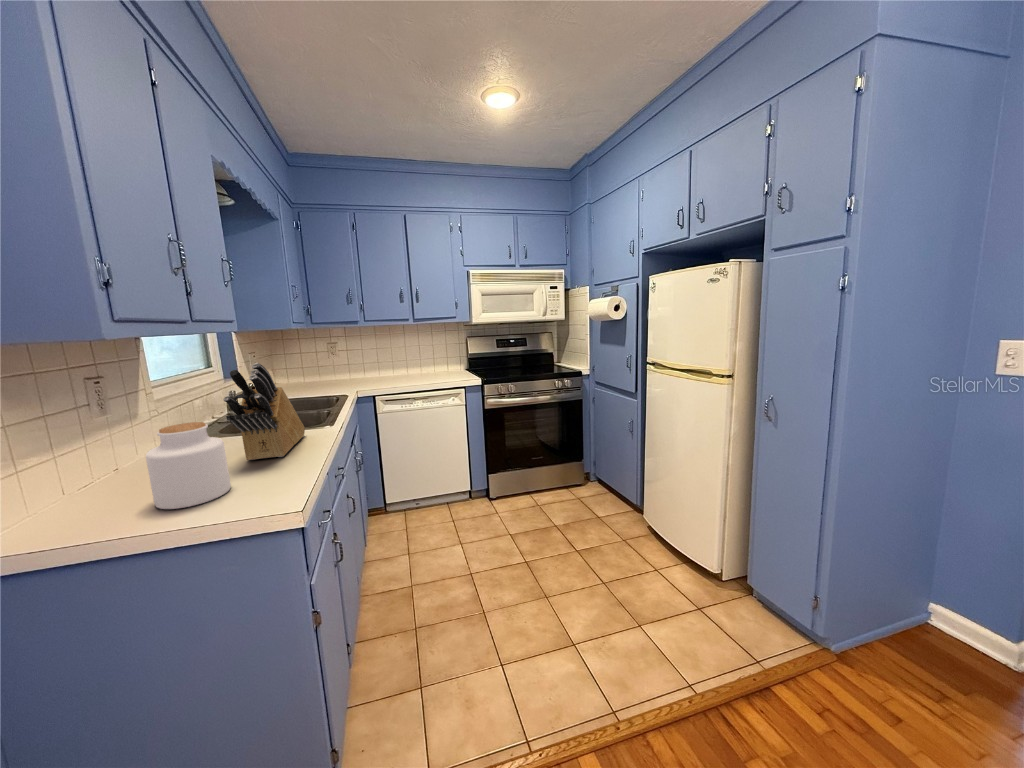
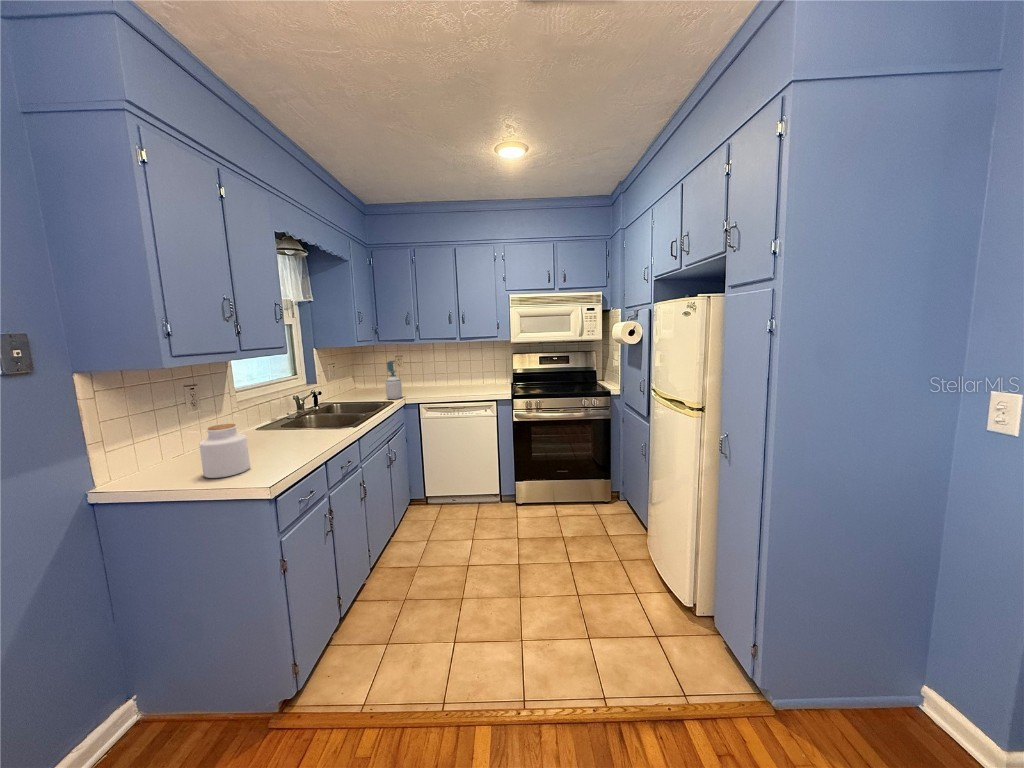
soap bottle: none [332,343,353,391] -> present [385,360,402,399]
knife block: present [223,363,305,460] -> none [255,385,325,451]

